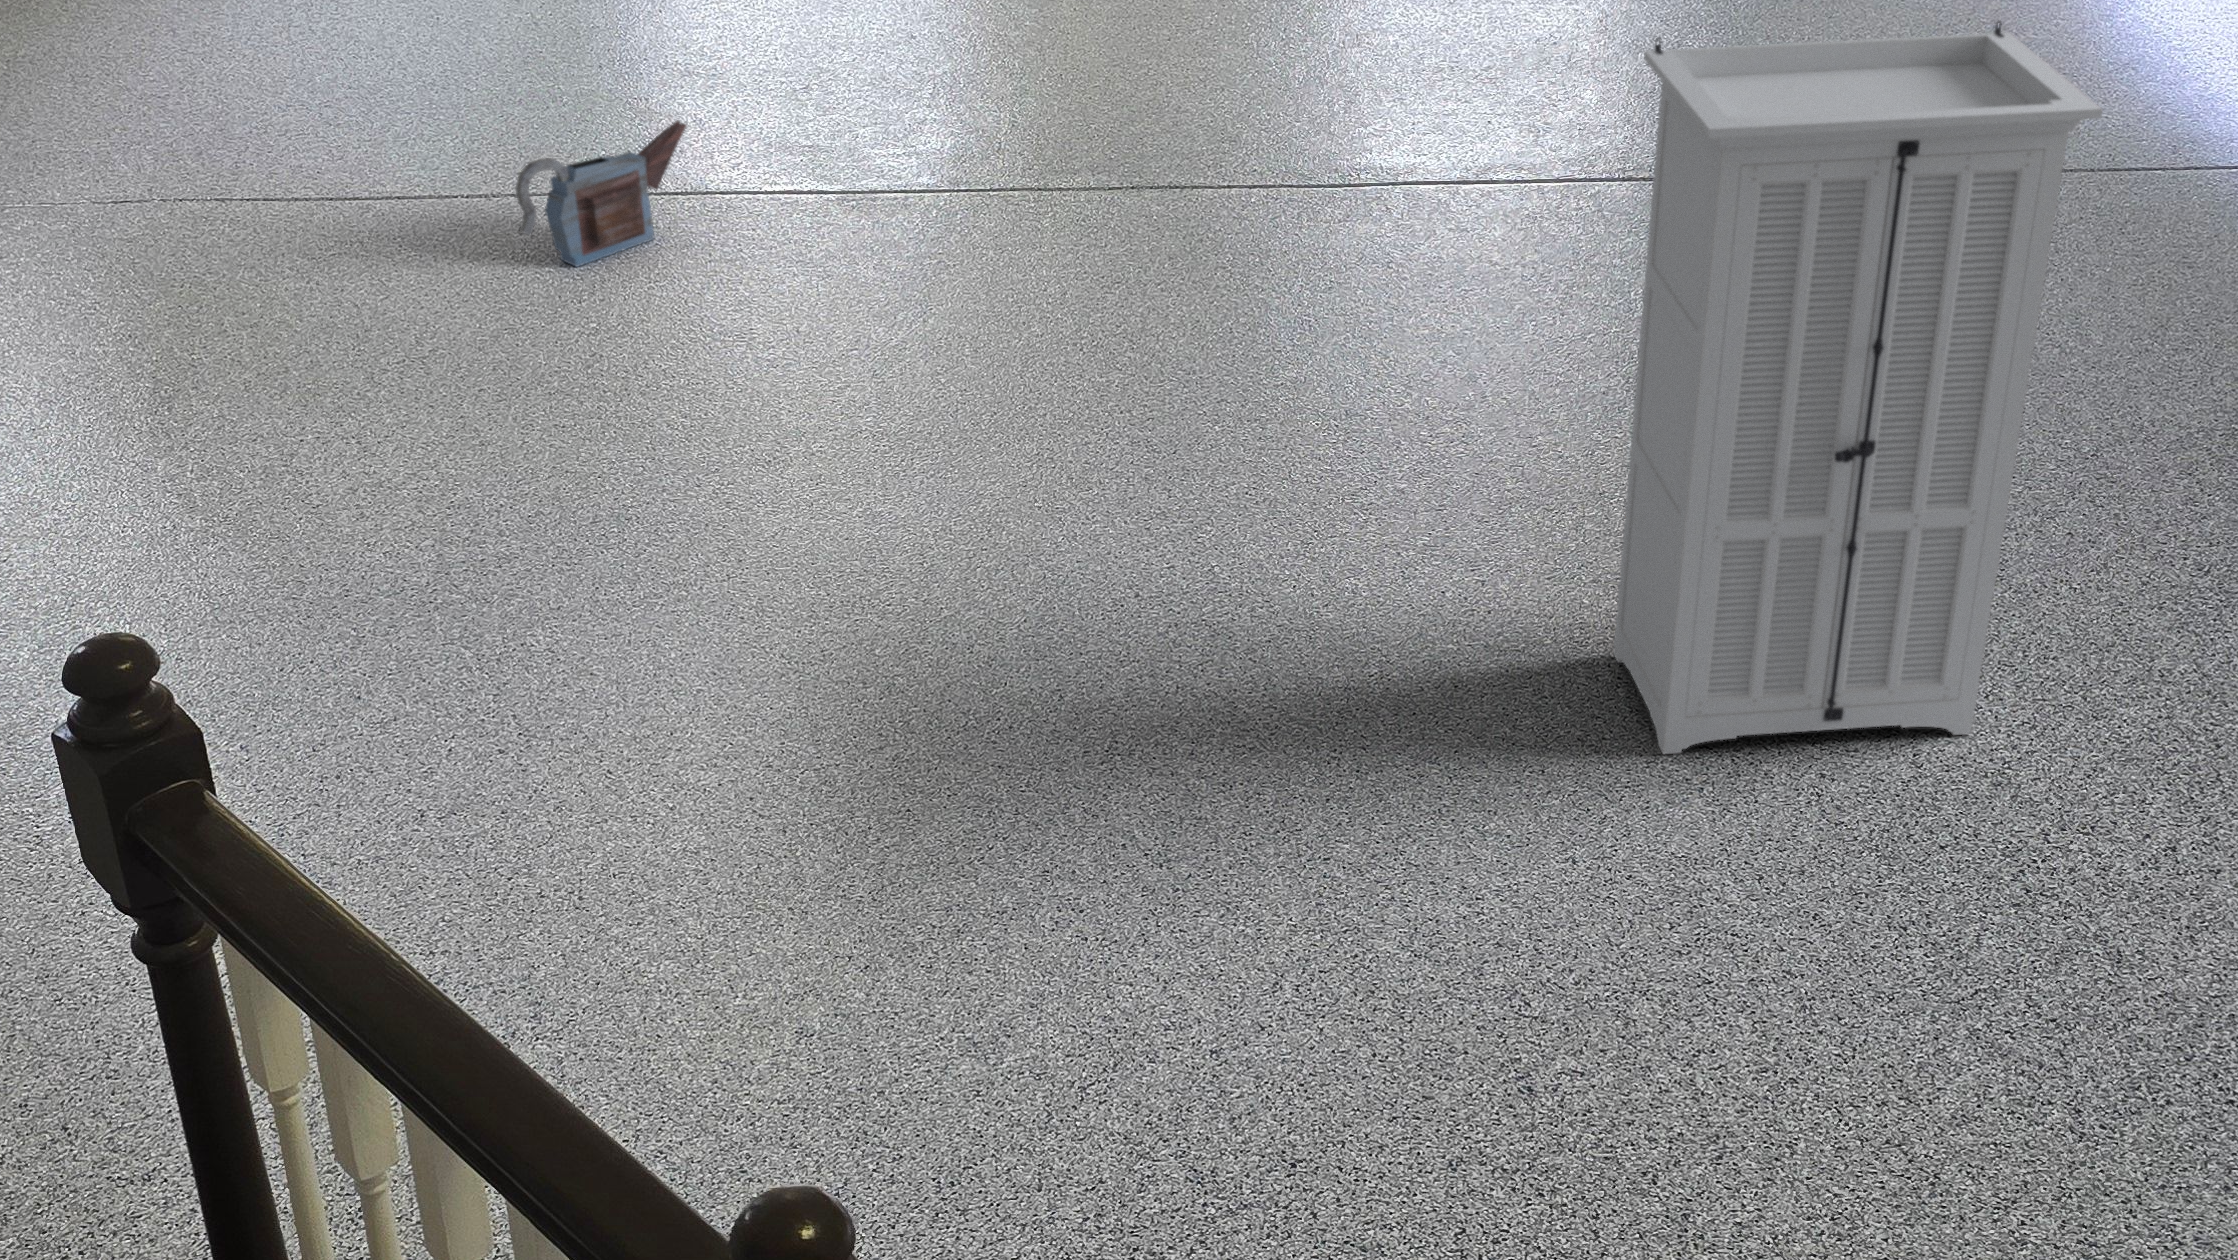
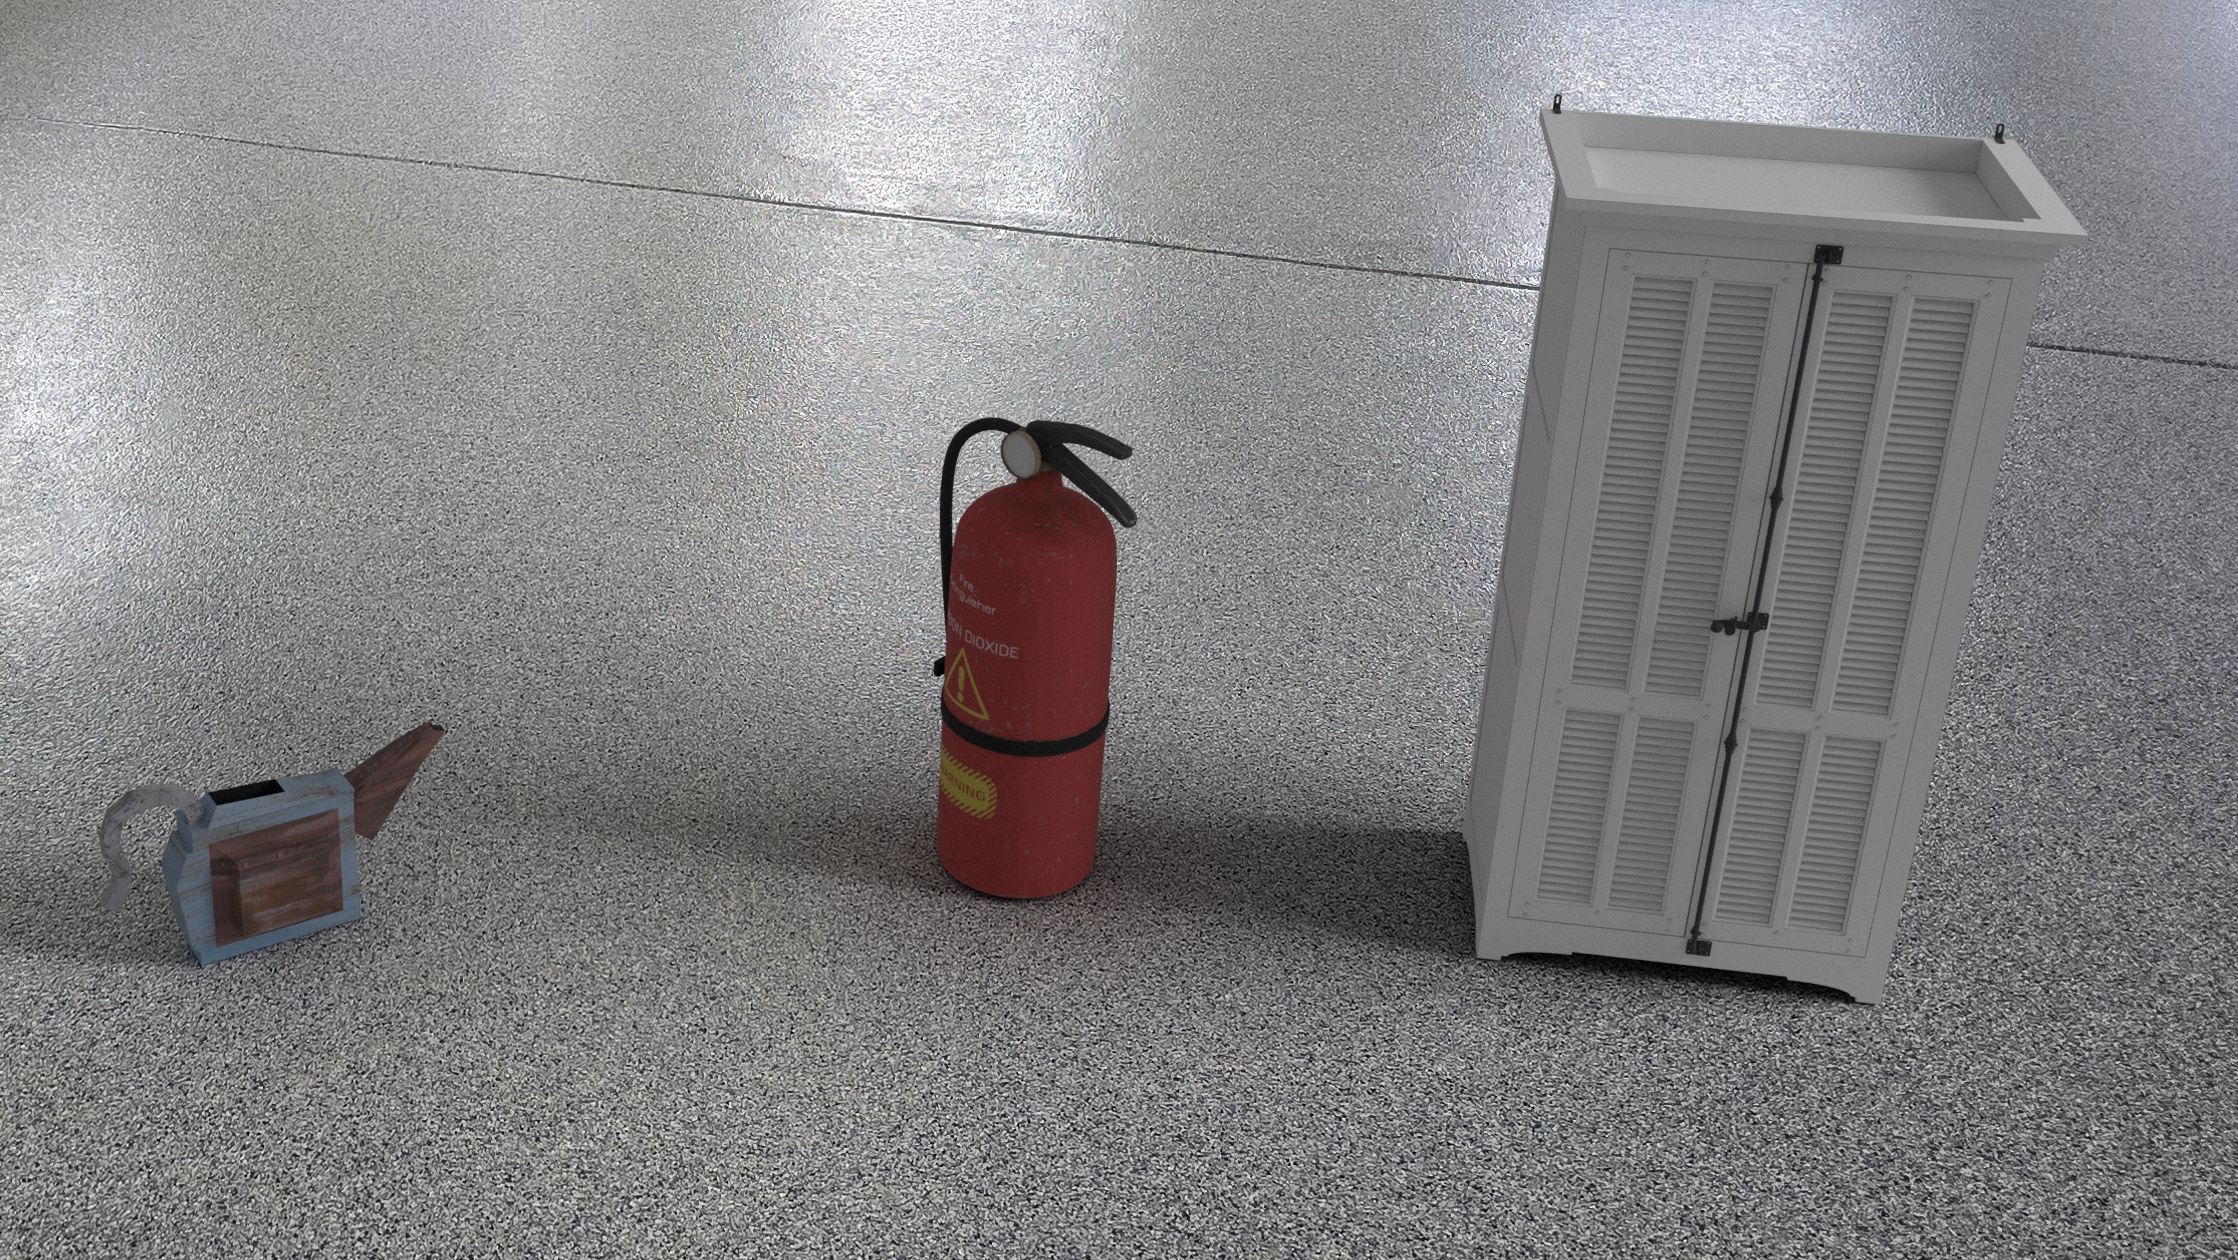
watering can: present [516,121,687,267] -> present [98,721,445,966]
fire extinguisher: none [1177,368,1369,775] -> present [933,417,1137,899]

